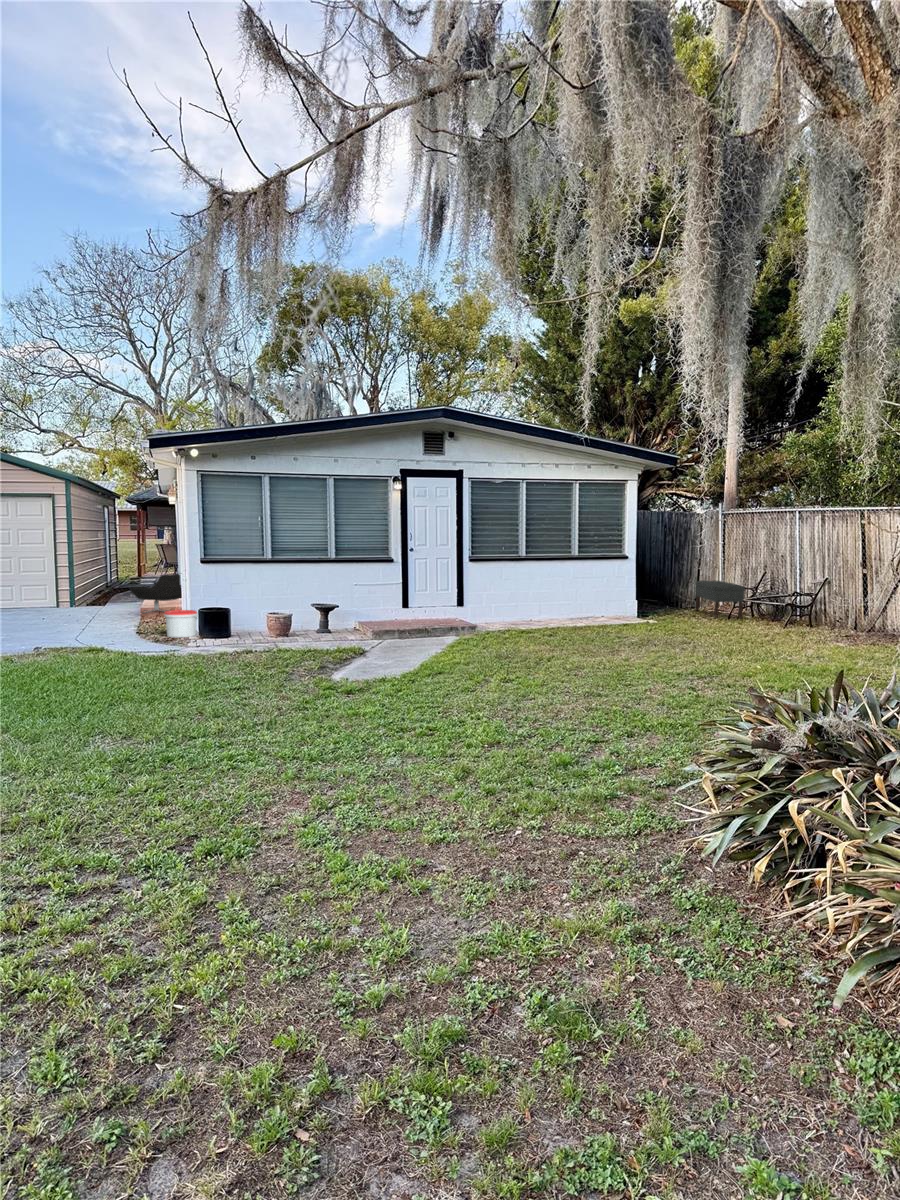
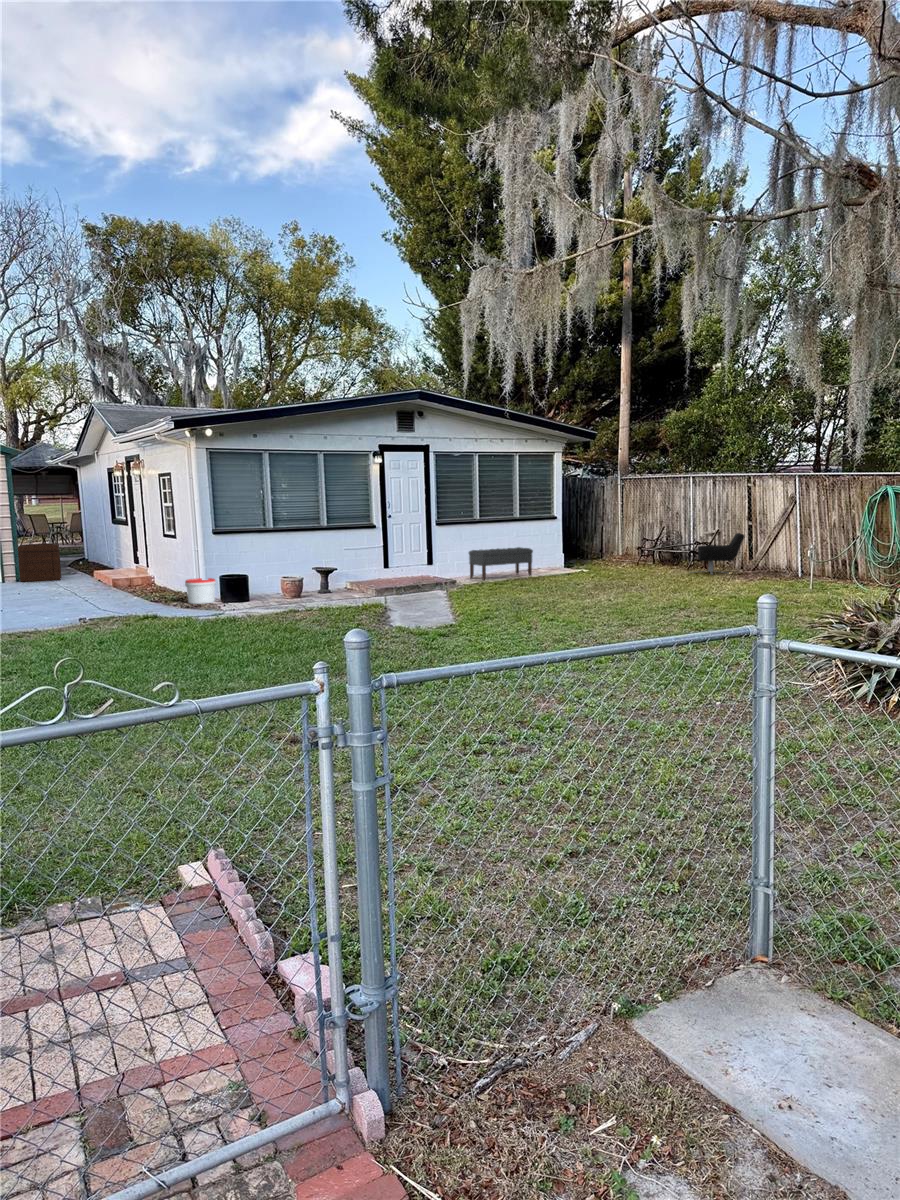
wooden crate: none [87,568,134,604] -> present [18,544,61,582]
lounge chair: present [130,574,181,612] -> present [698,533,745,574]
bench: present [696,580,745,619] -> present [469,547,533,580]

